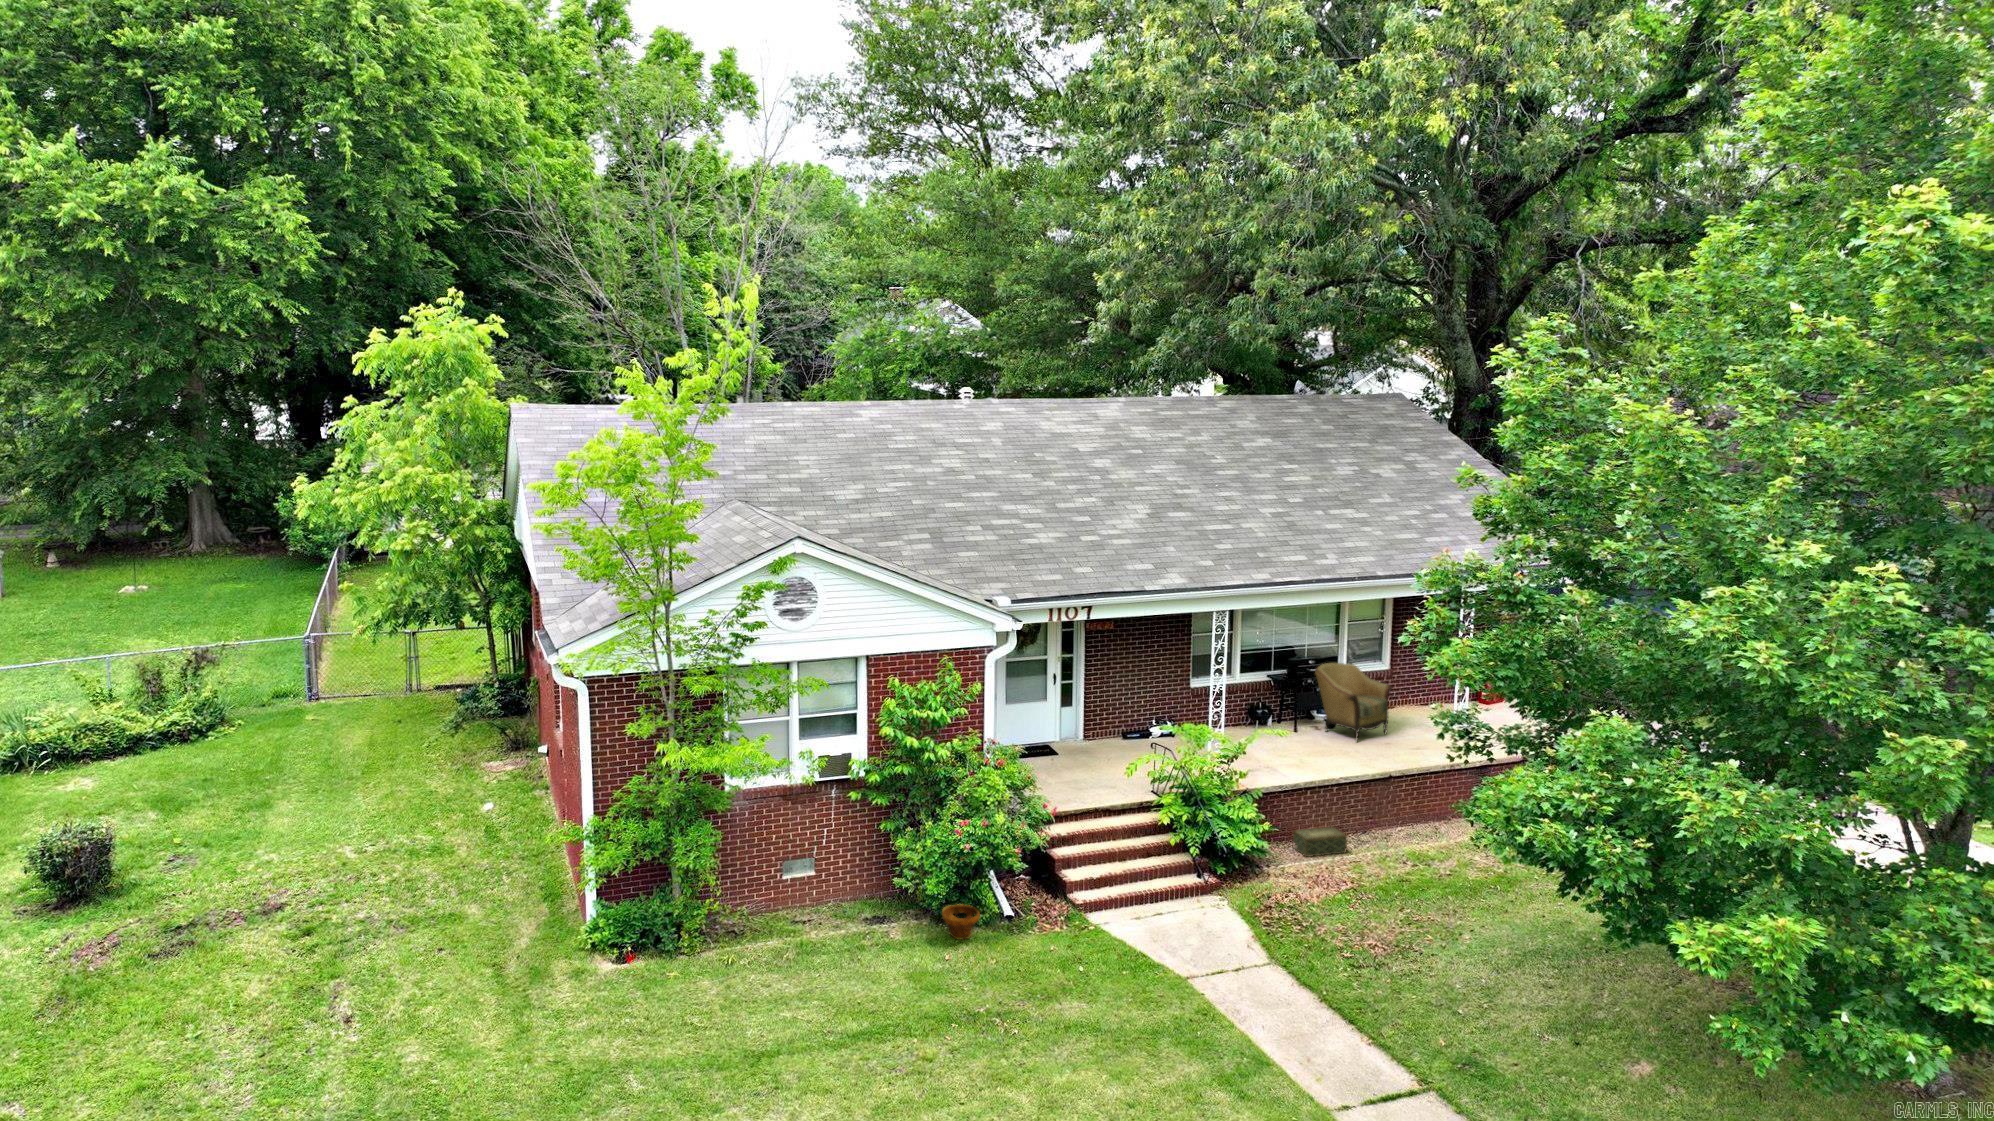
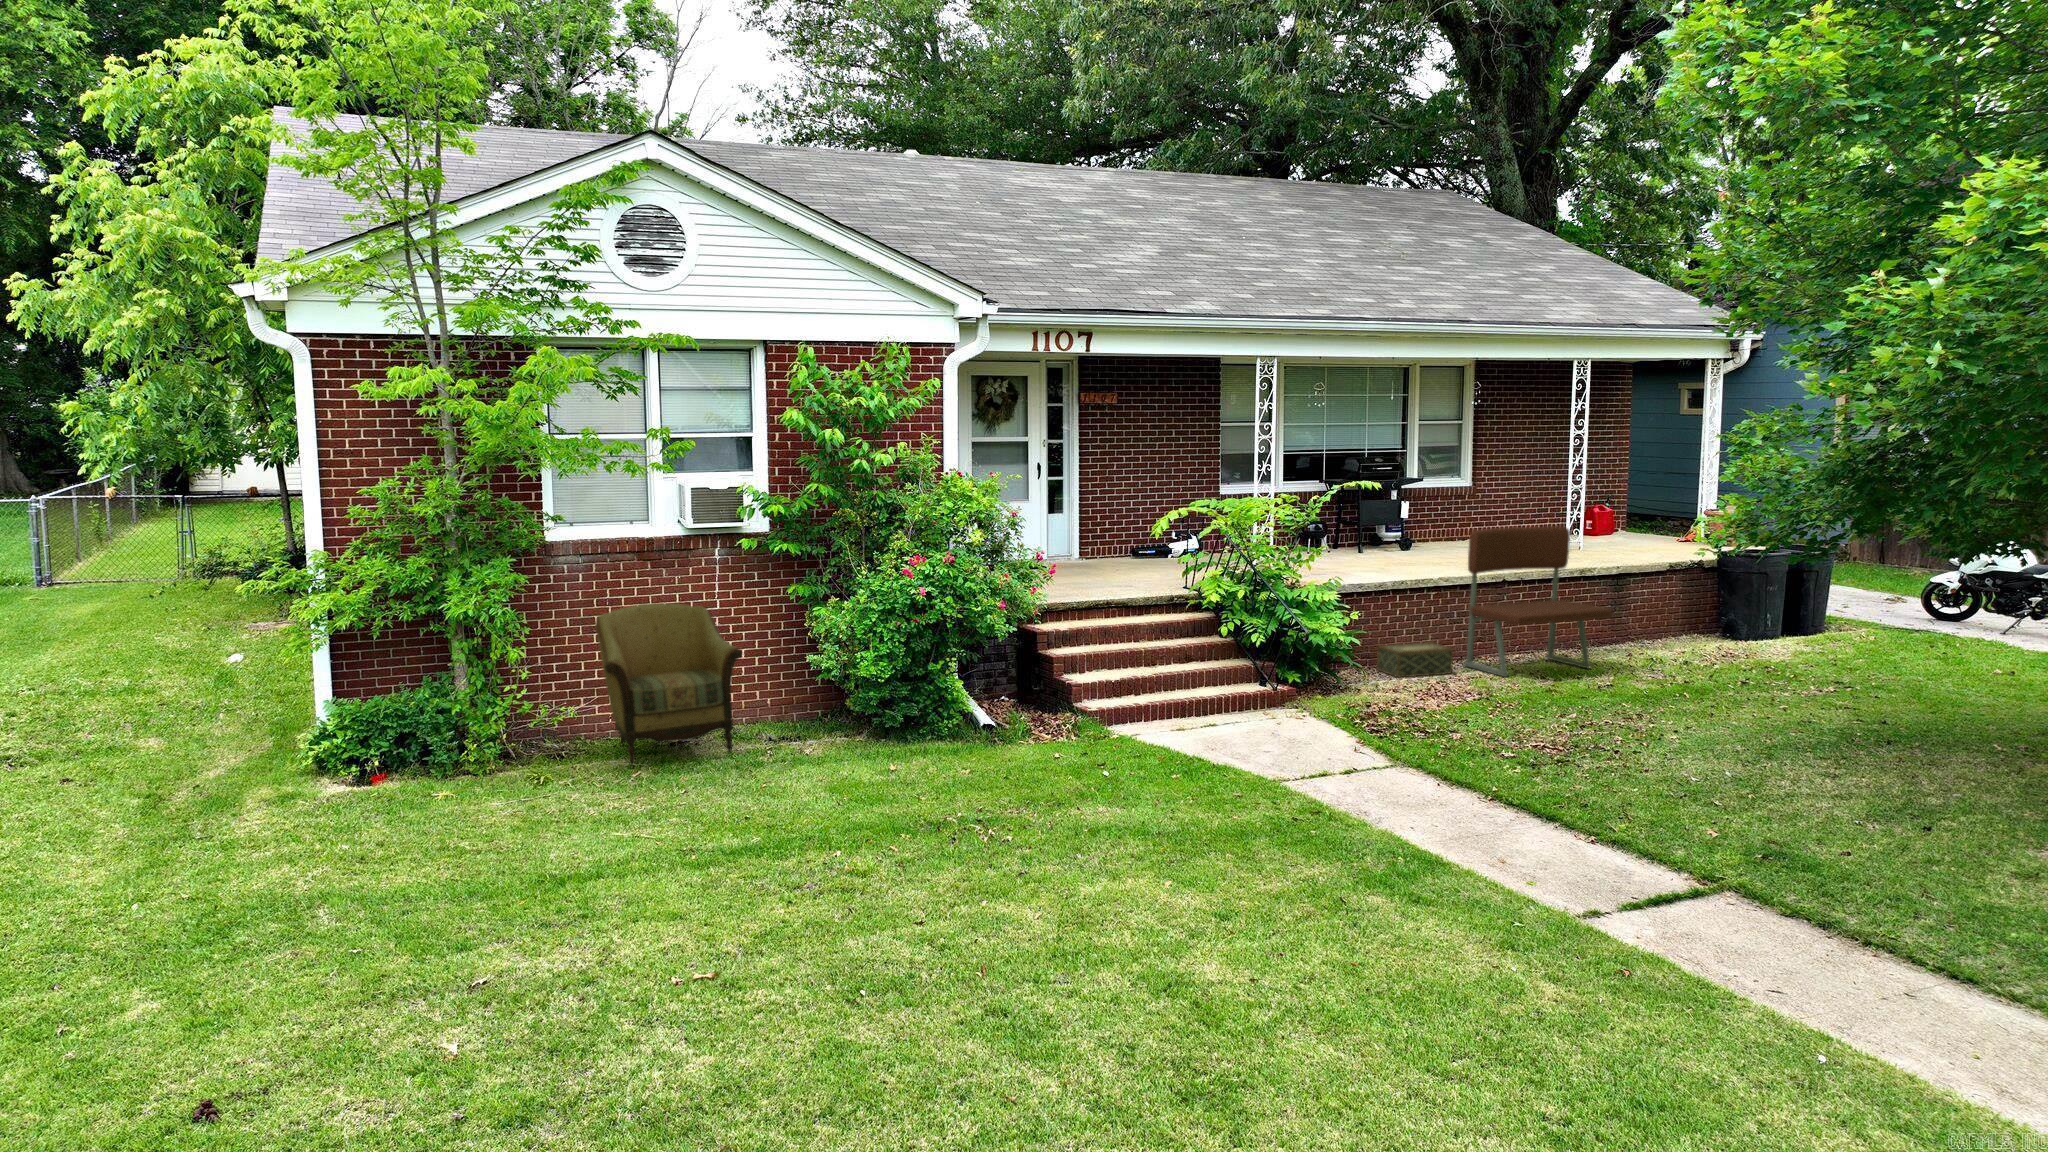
armchair: present [1315,663,1392,741] -> present [595,603,742,768]
bench: none [1358,742,1466,858] -> present [1464,527,1613,677]
planter: present [942,904,980,940] -> none [884,707,942,754]

